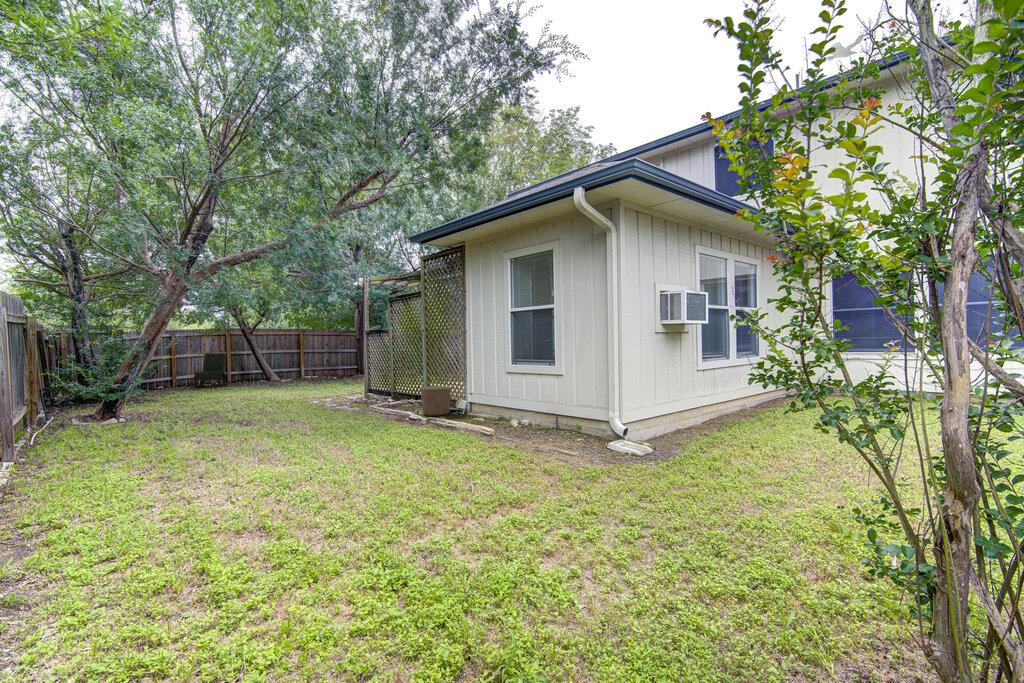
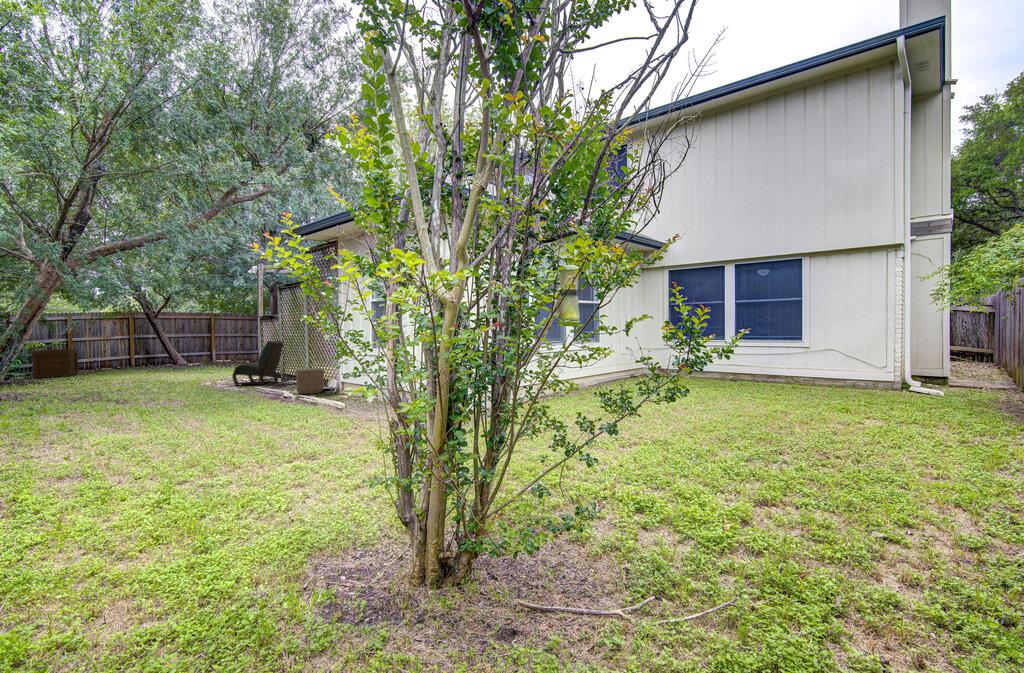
lounge chair: present [194,353,227,388] -> present [232,340,283,386]
wooden crate: none [141,365,182,395] -> present [32,349,79,378]

